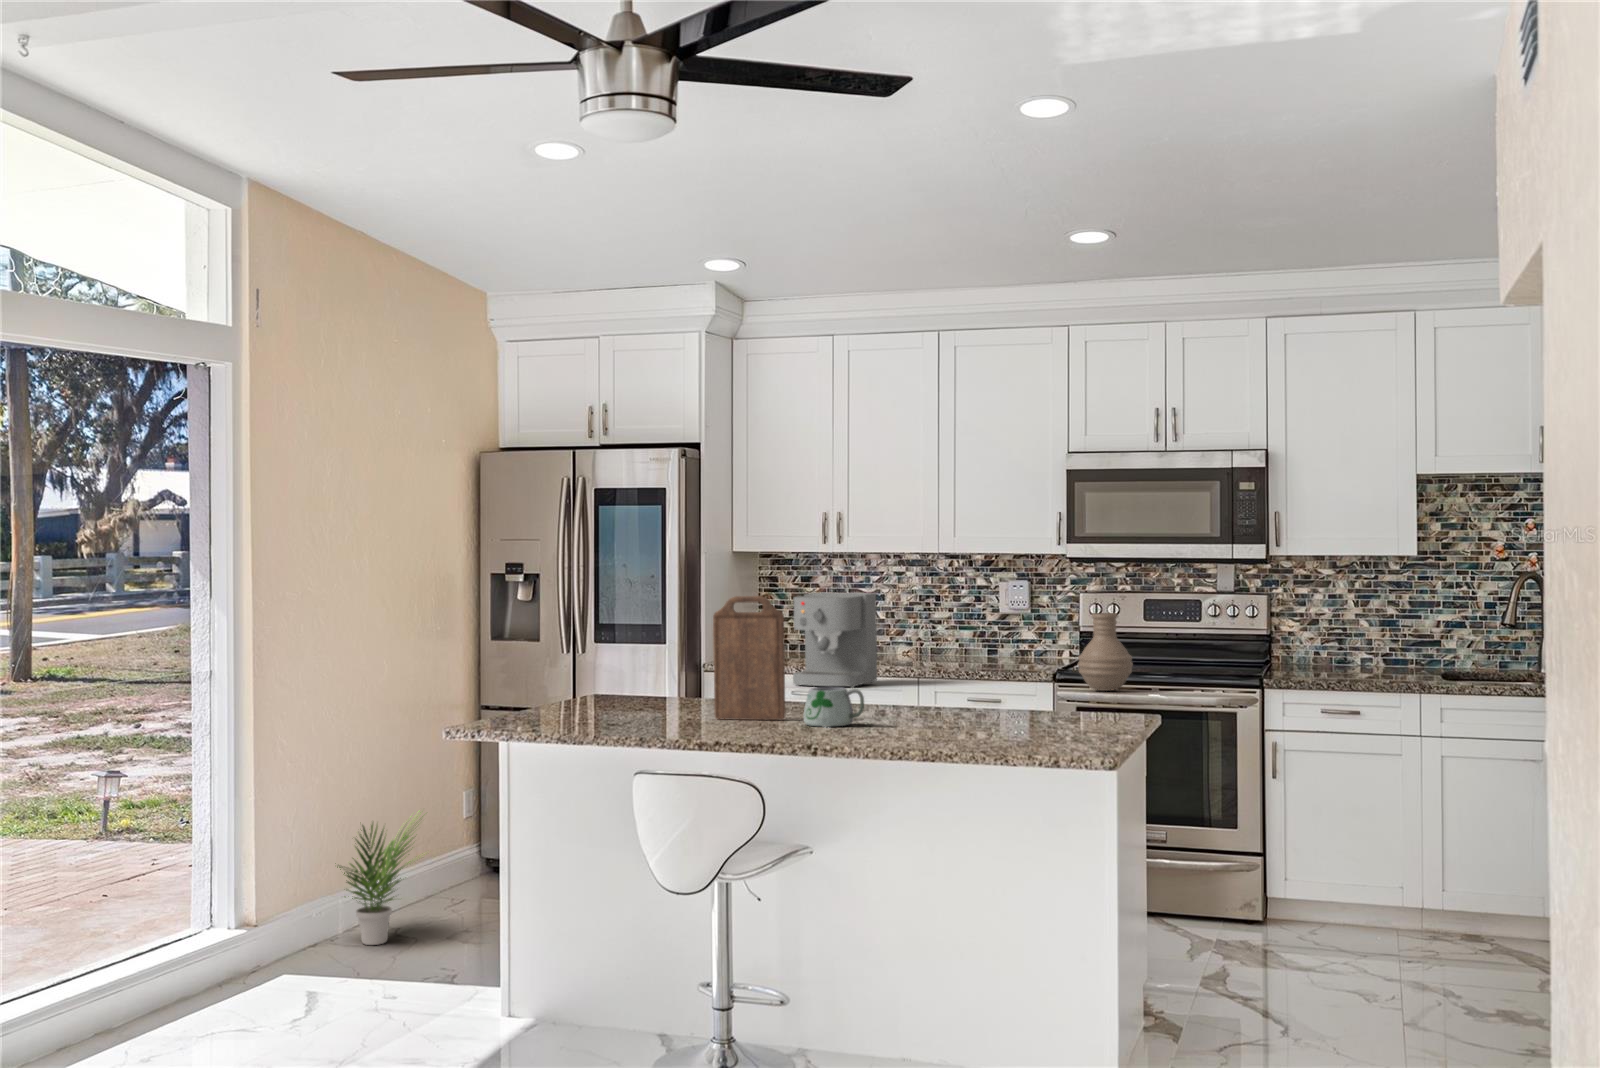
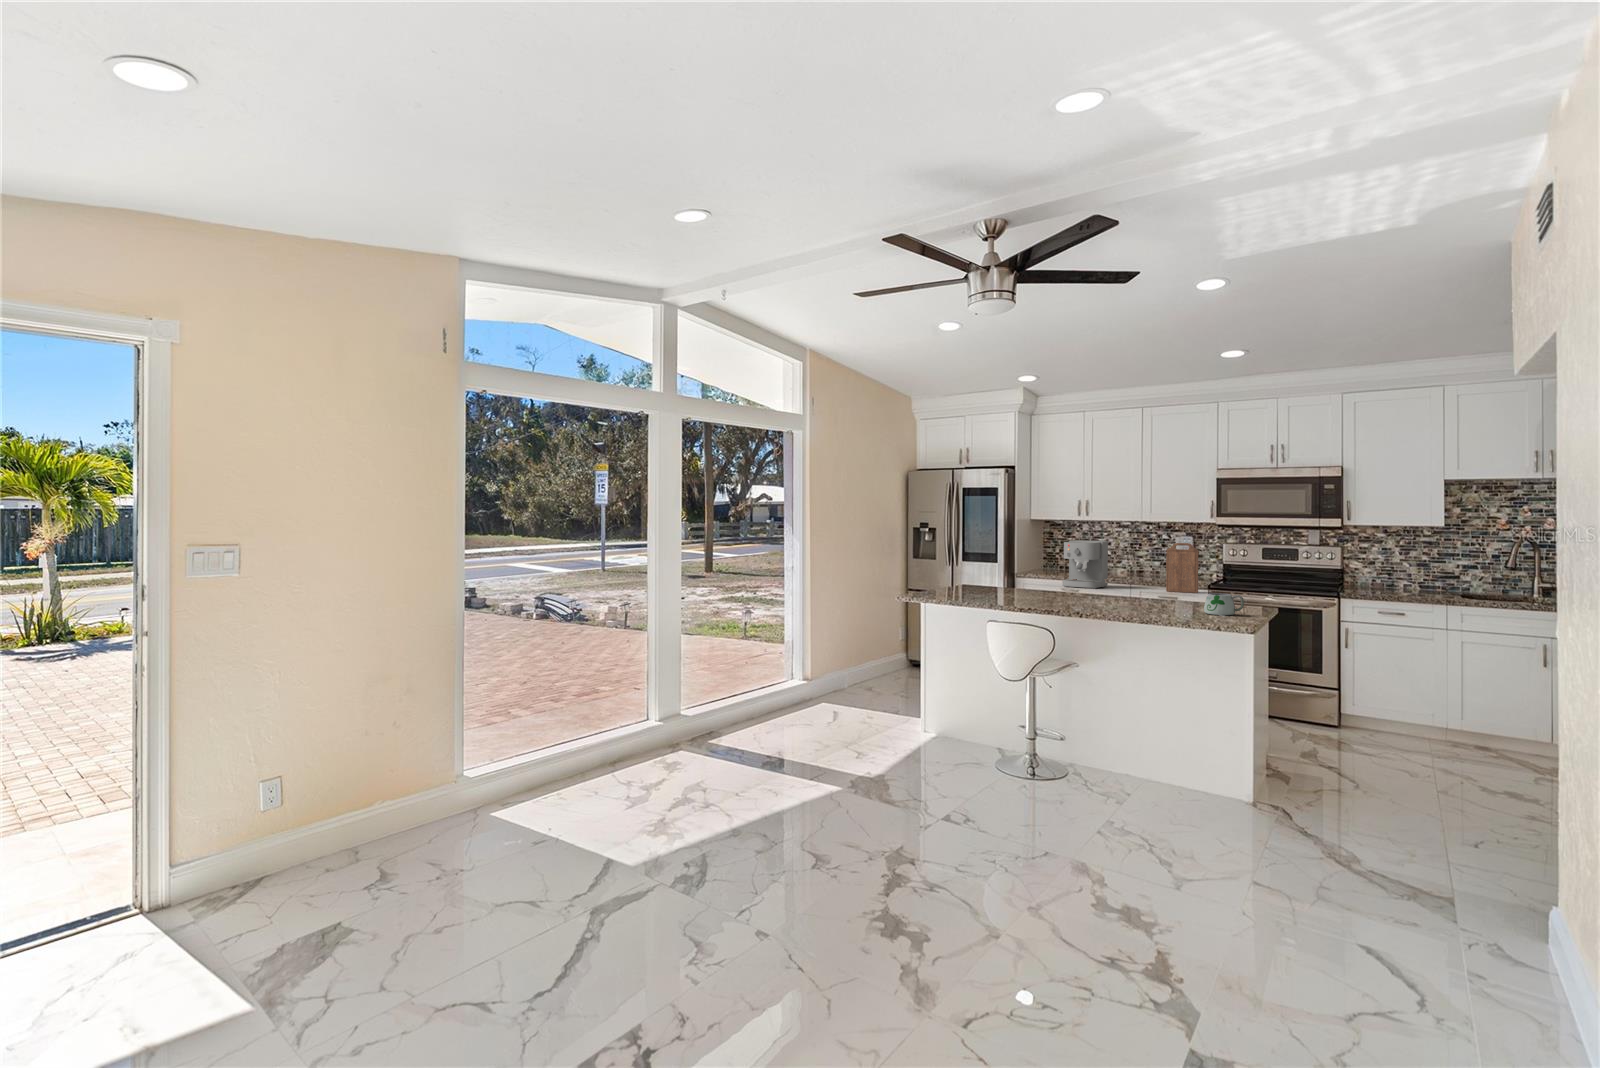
cutting board: present [713,596,785,720] -> present [1166,543,1199,593]
vase: present [1078,613,1133,691] -> none [1223,554,1257,596]
mug: present [803,687,864,728] -> present [1204,593,1244,616]
potted plant: present [335,822,413,945] -> none [827,634,885,698]

